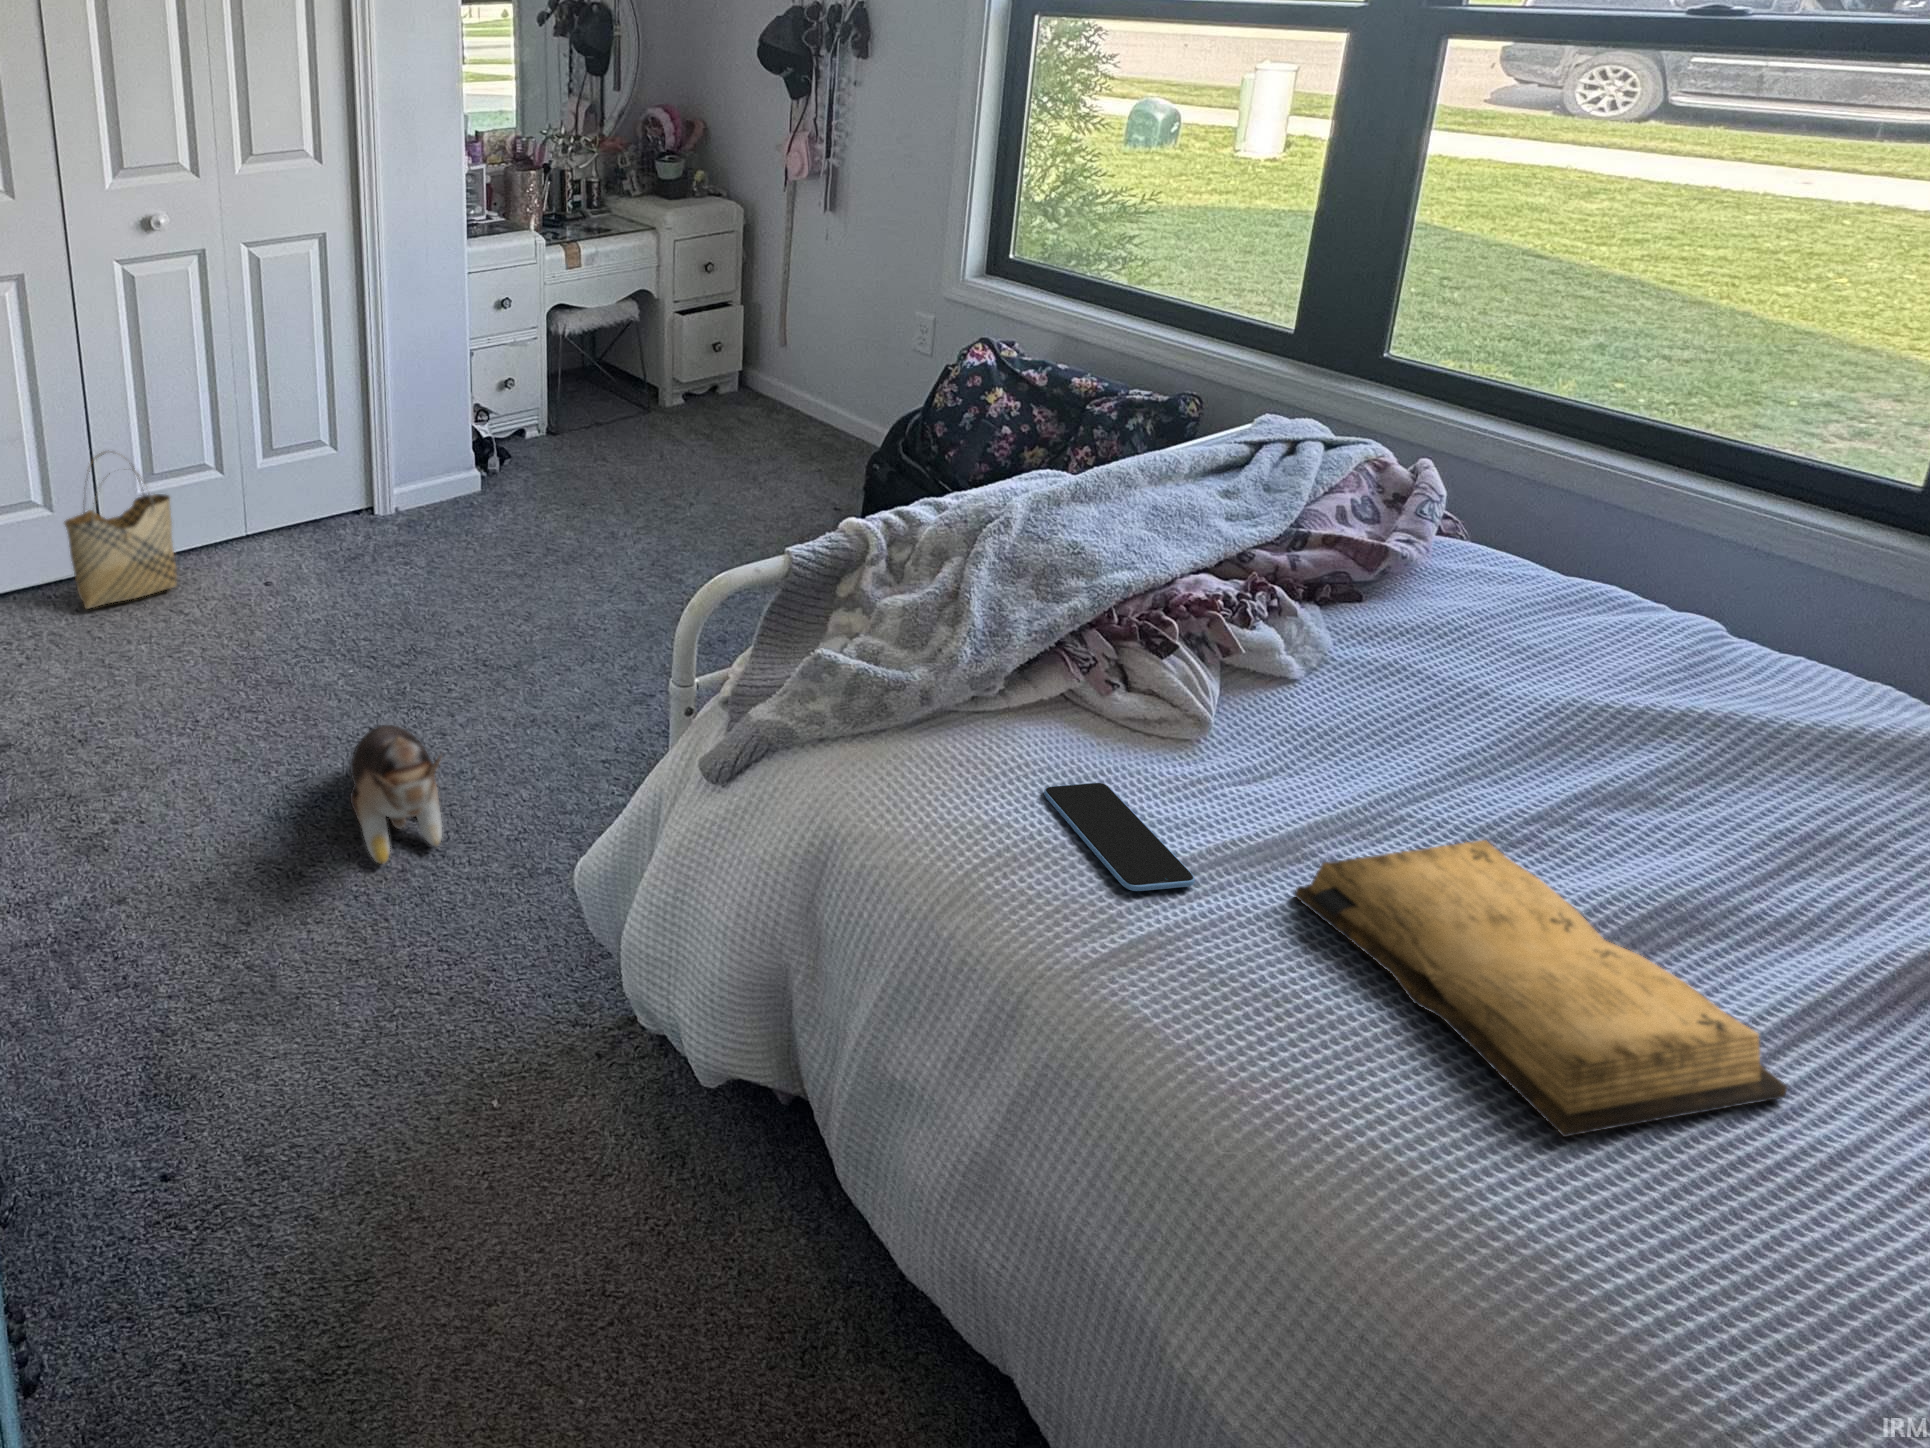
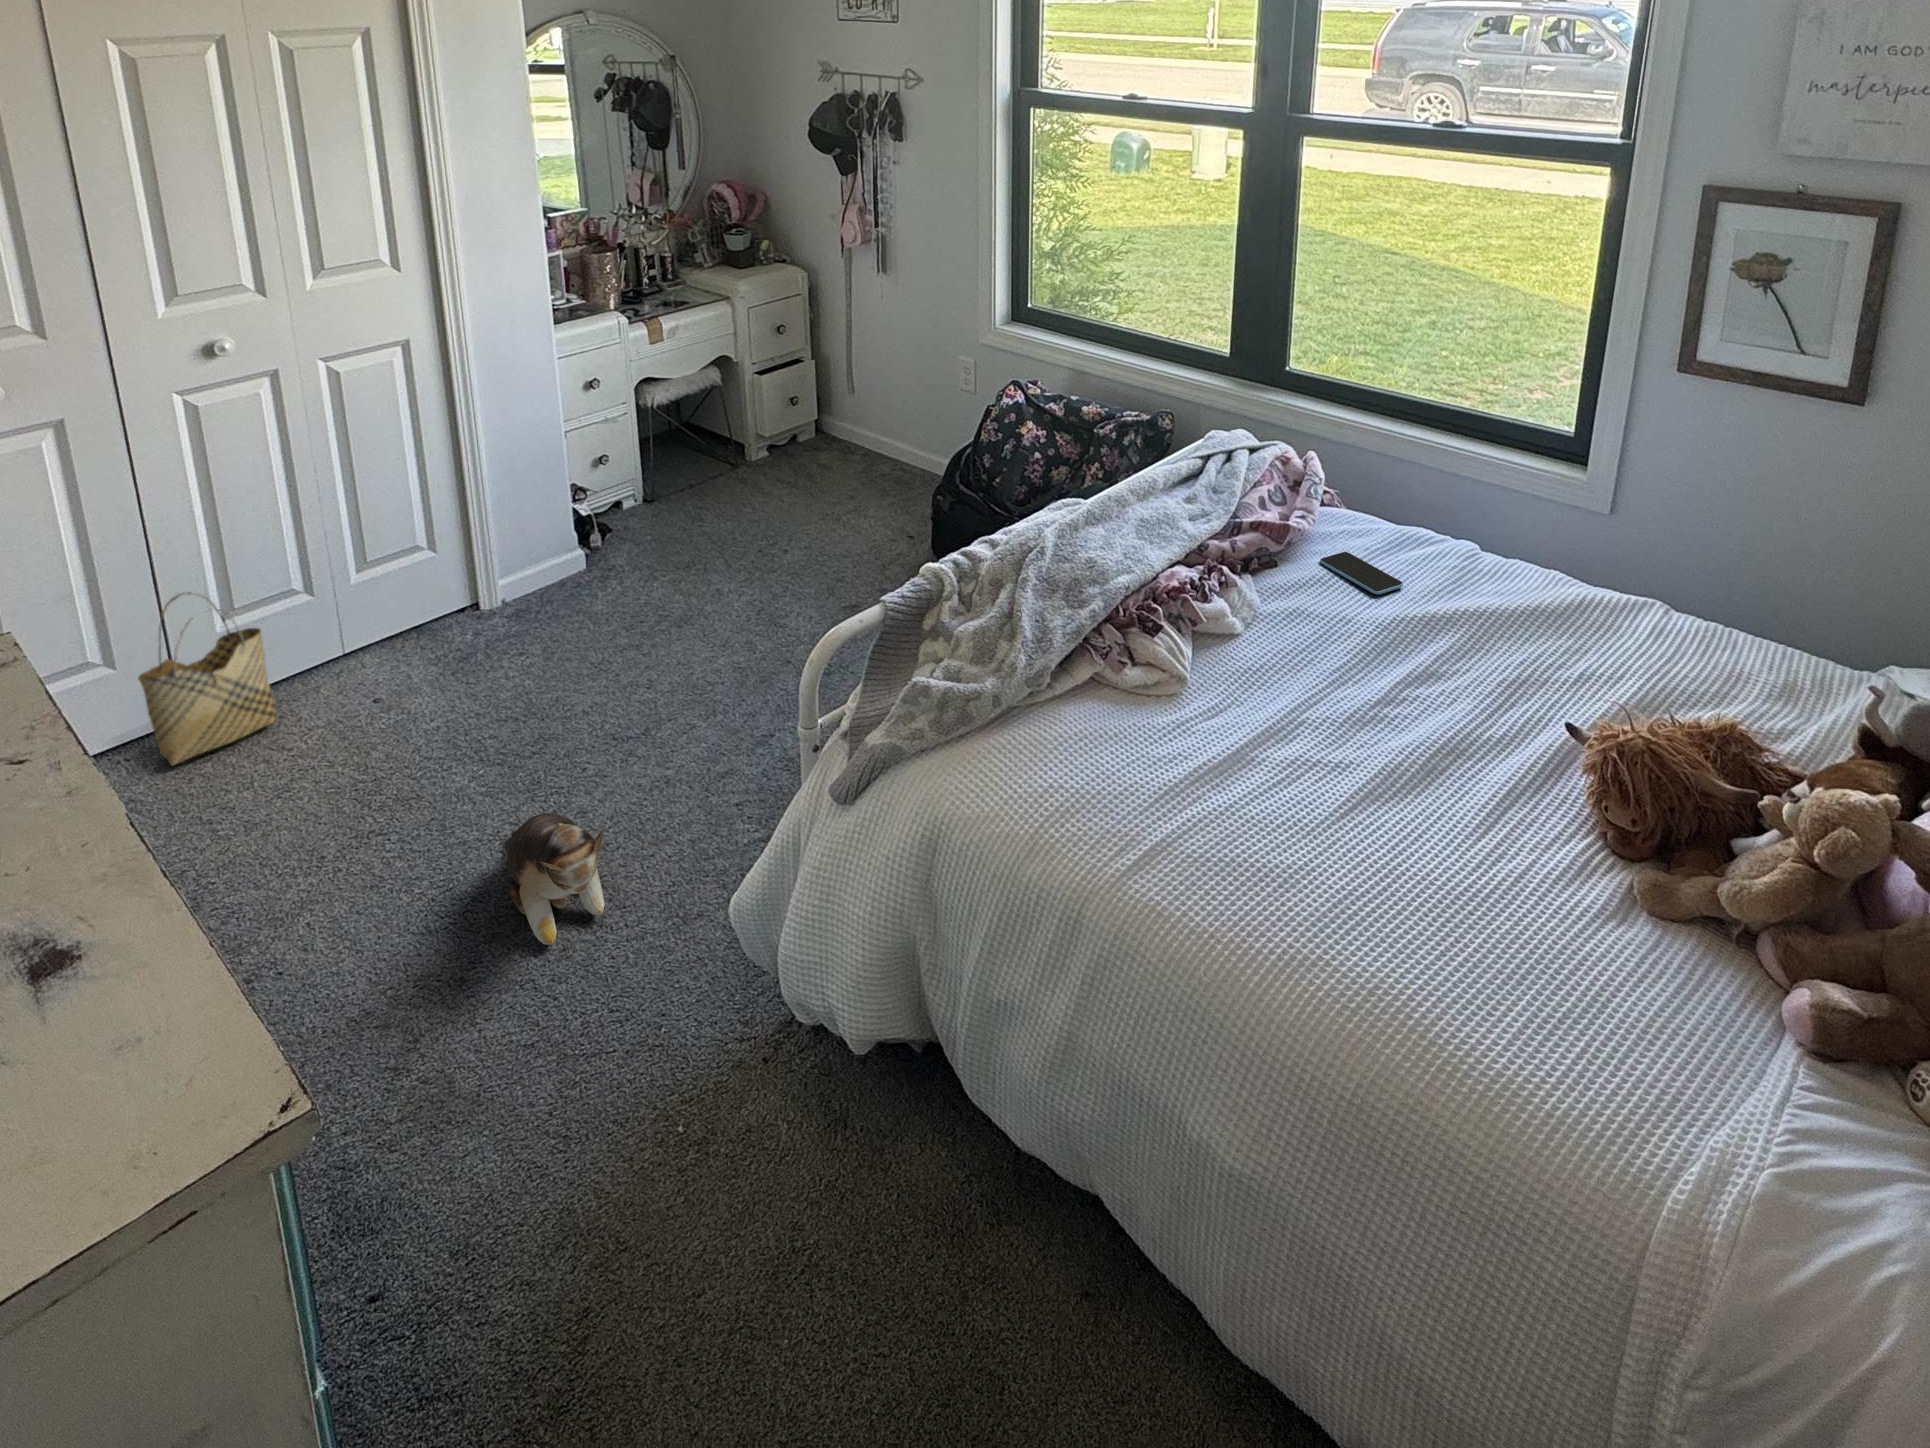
smartphone: present [1044,783,1195,891] -> present [1320,552,1403,594]
diary: present [1295,840,1788,1137] -> none [1239,724,1483,899]

